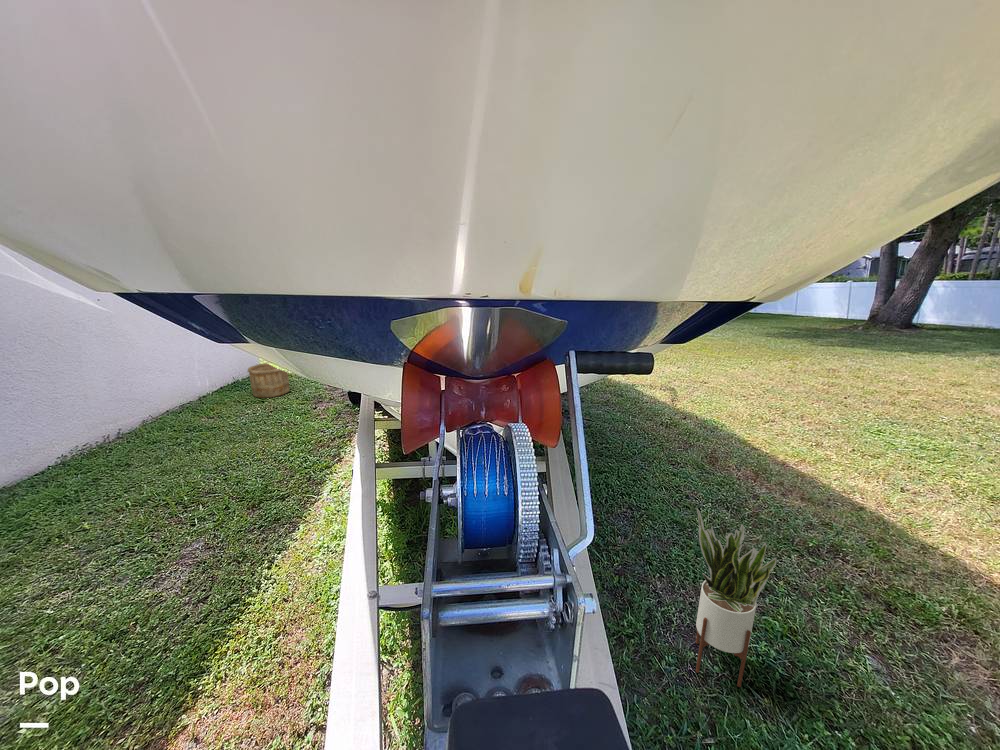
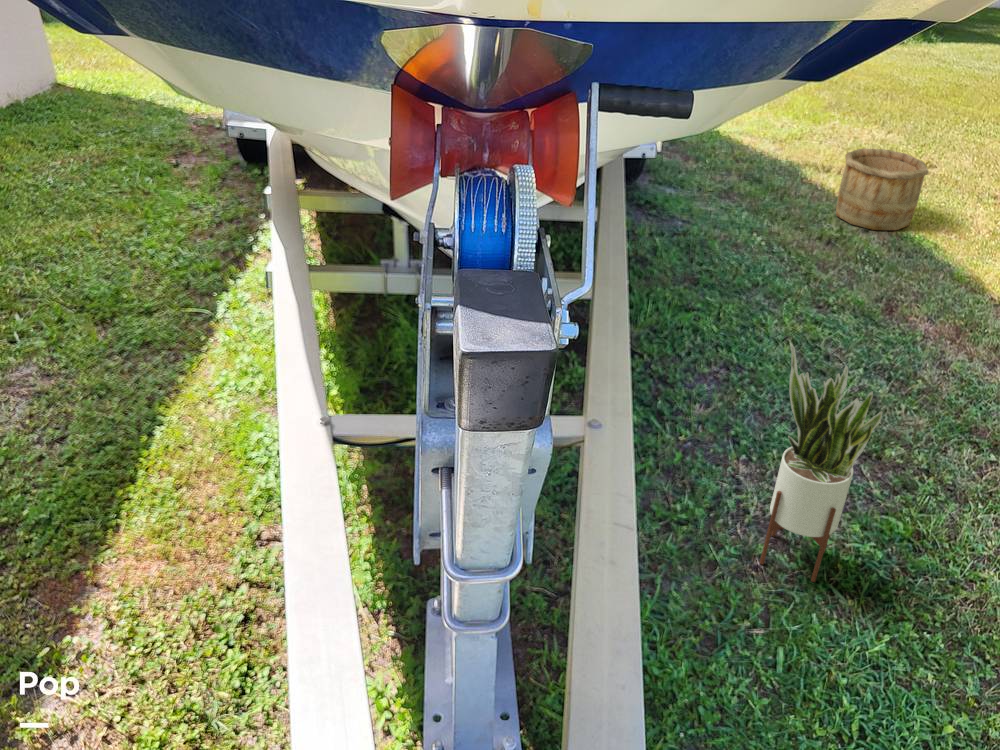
wooden bucket: present [248,363,289,398] -> present [836,148,929,230]

